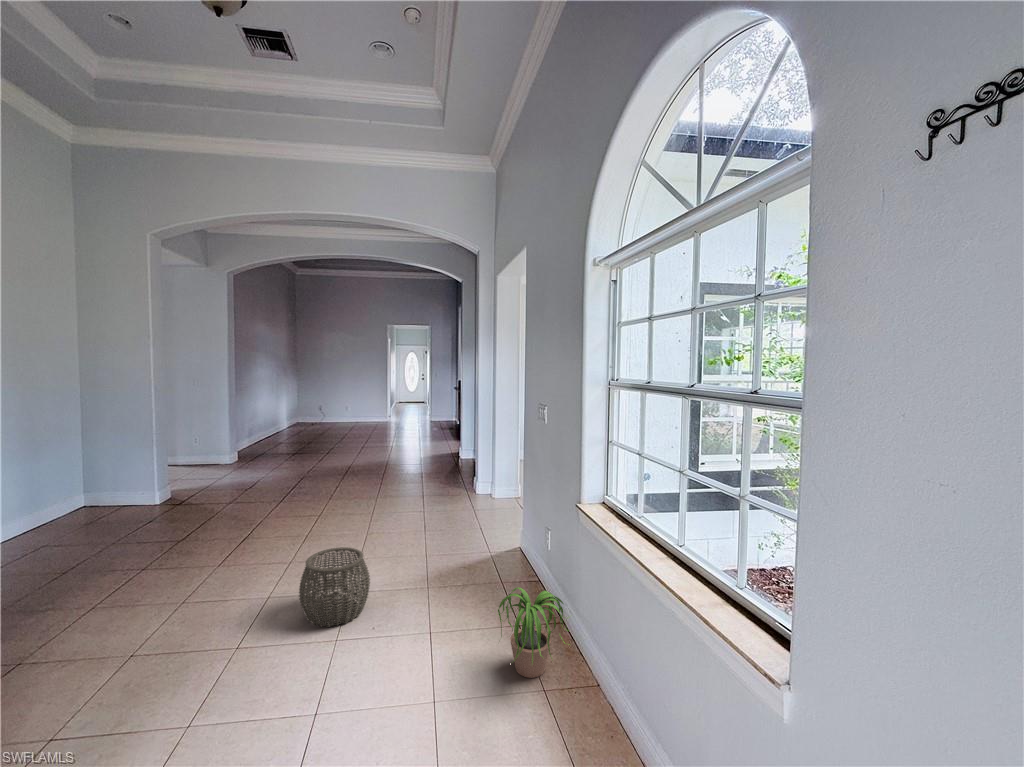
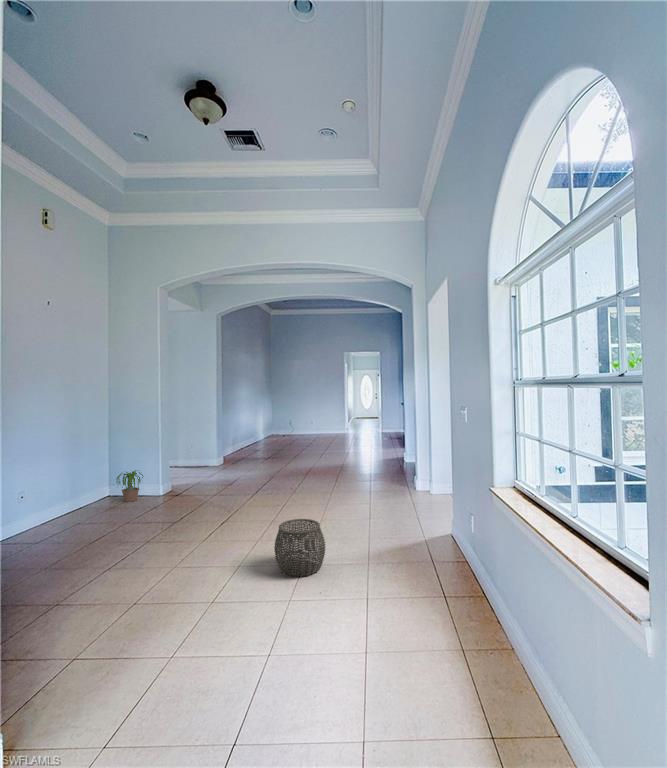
potted plant: present [498,587,563,678] -> present [116,470,143,502]

